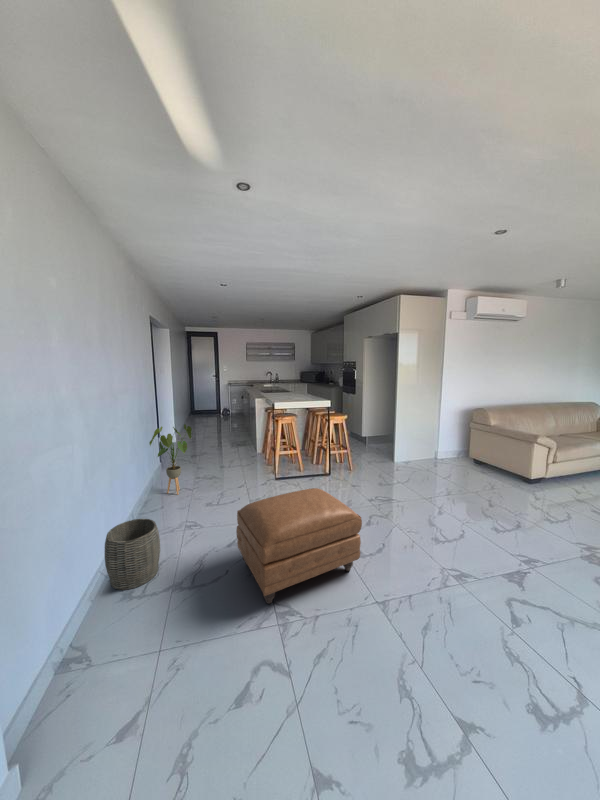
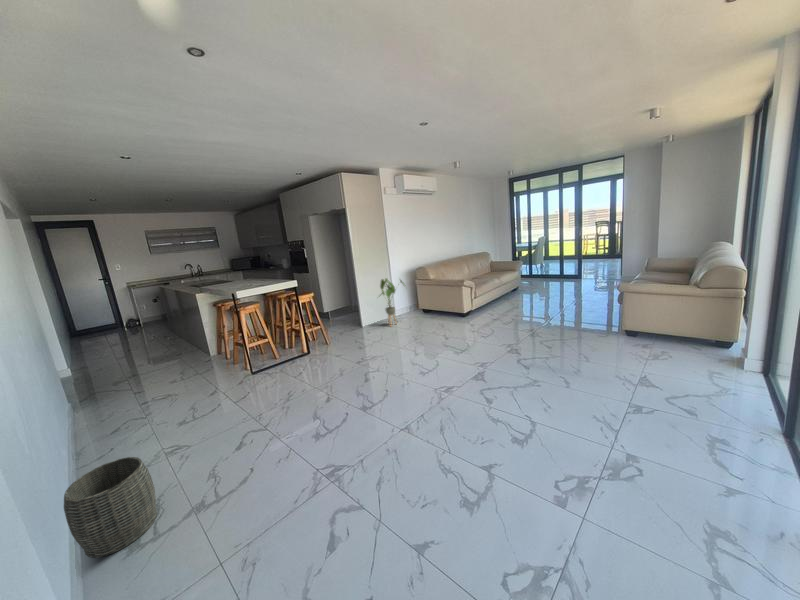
house plant: present [149,424,192,495] -> present [380,279,404,326]
ottoman: present [236,488,362,604] -> none [248,361,377,474]

